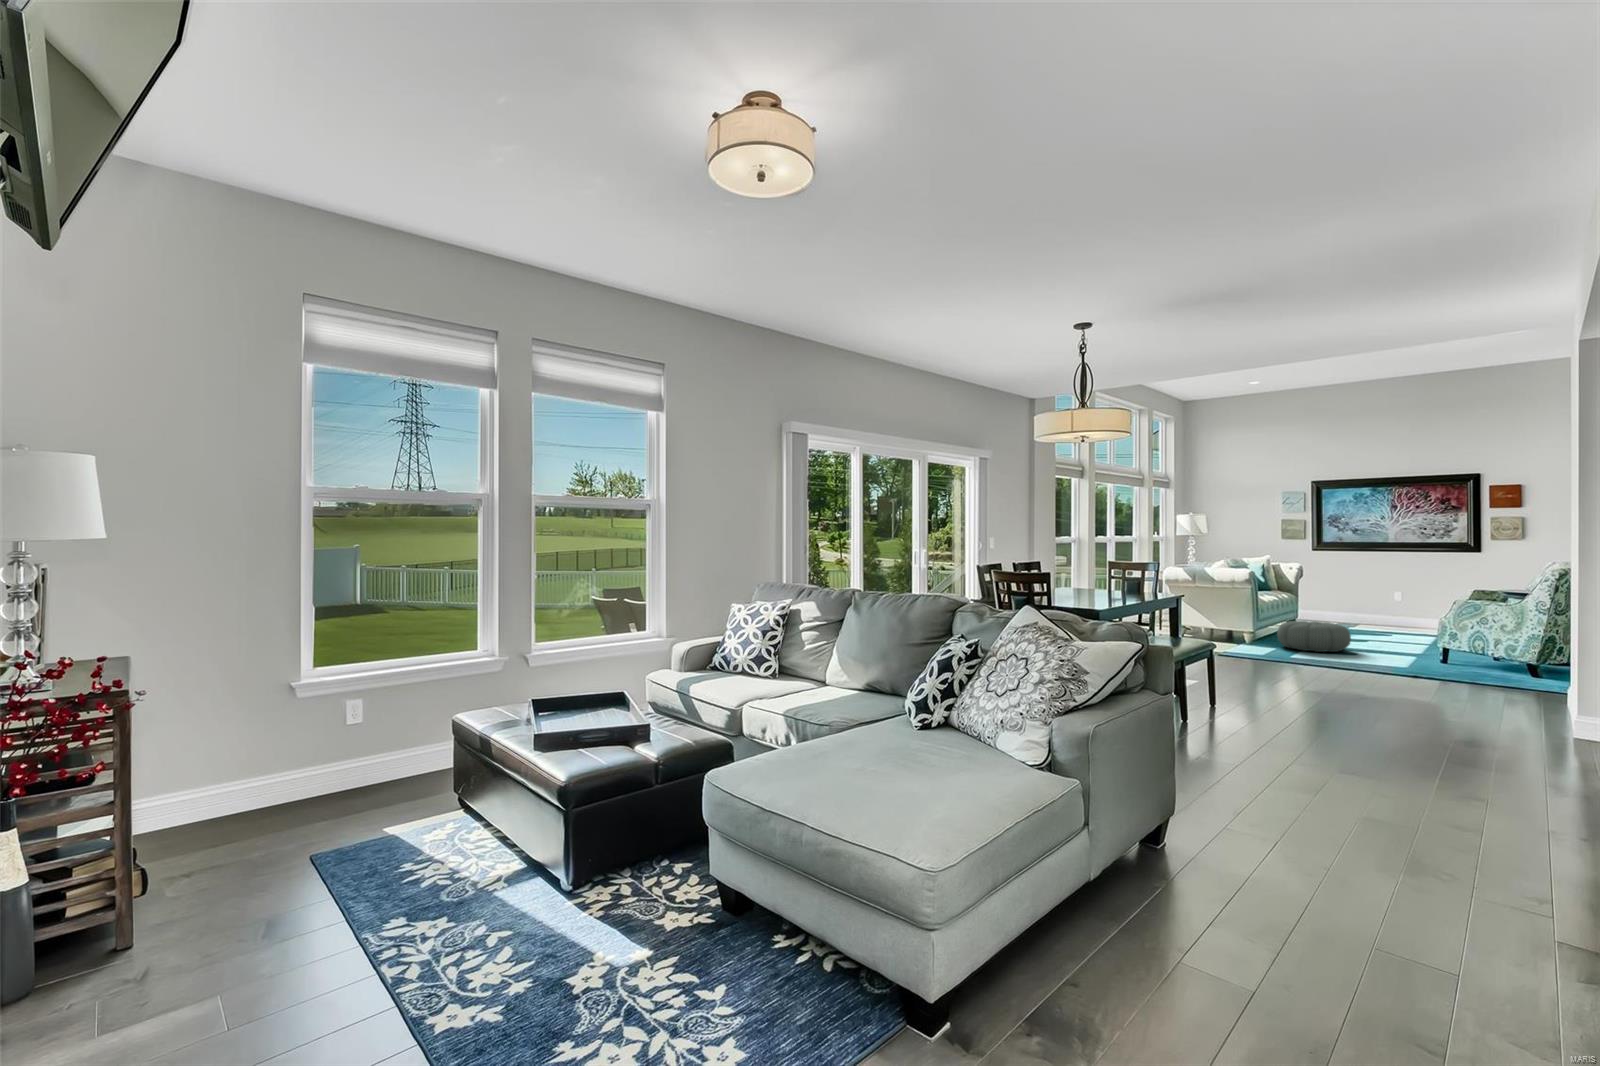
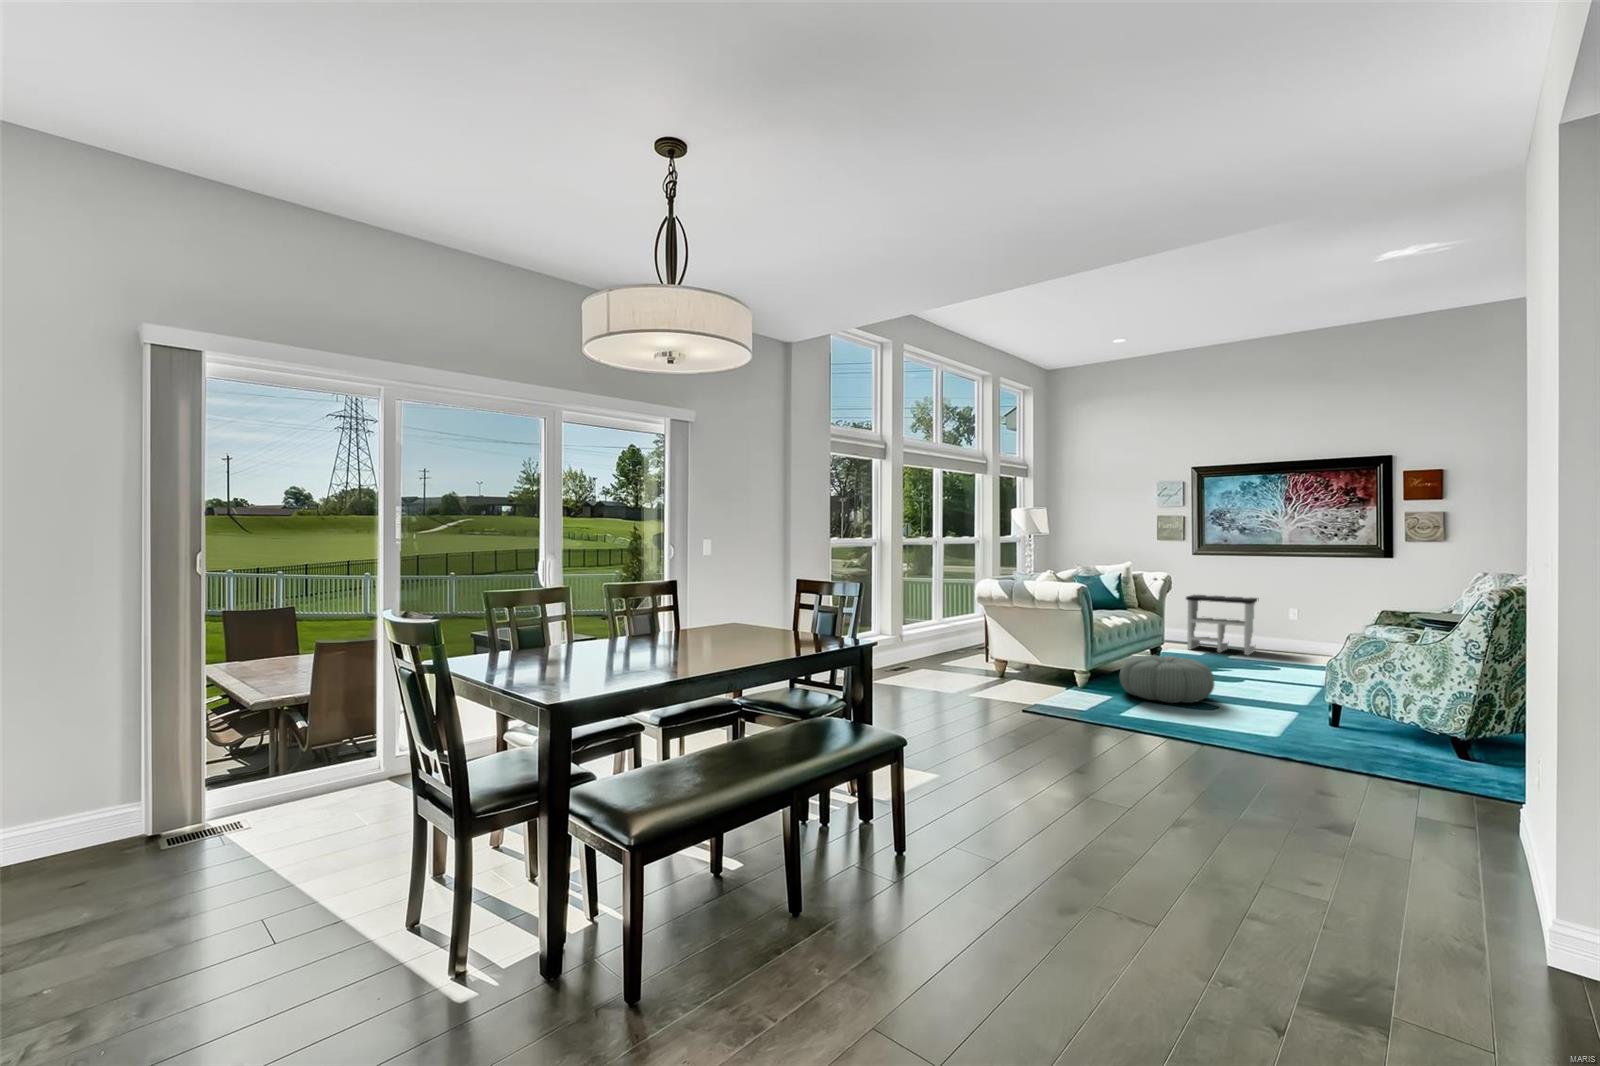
side table: none [1310,582,1370,628] -> present [1186,595,1257,655]

